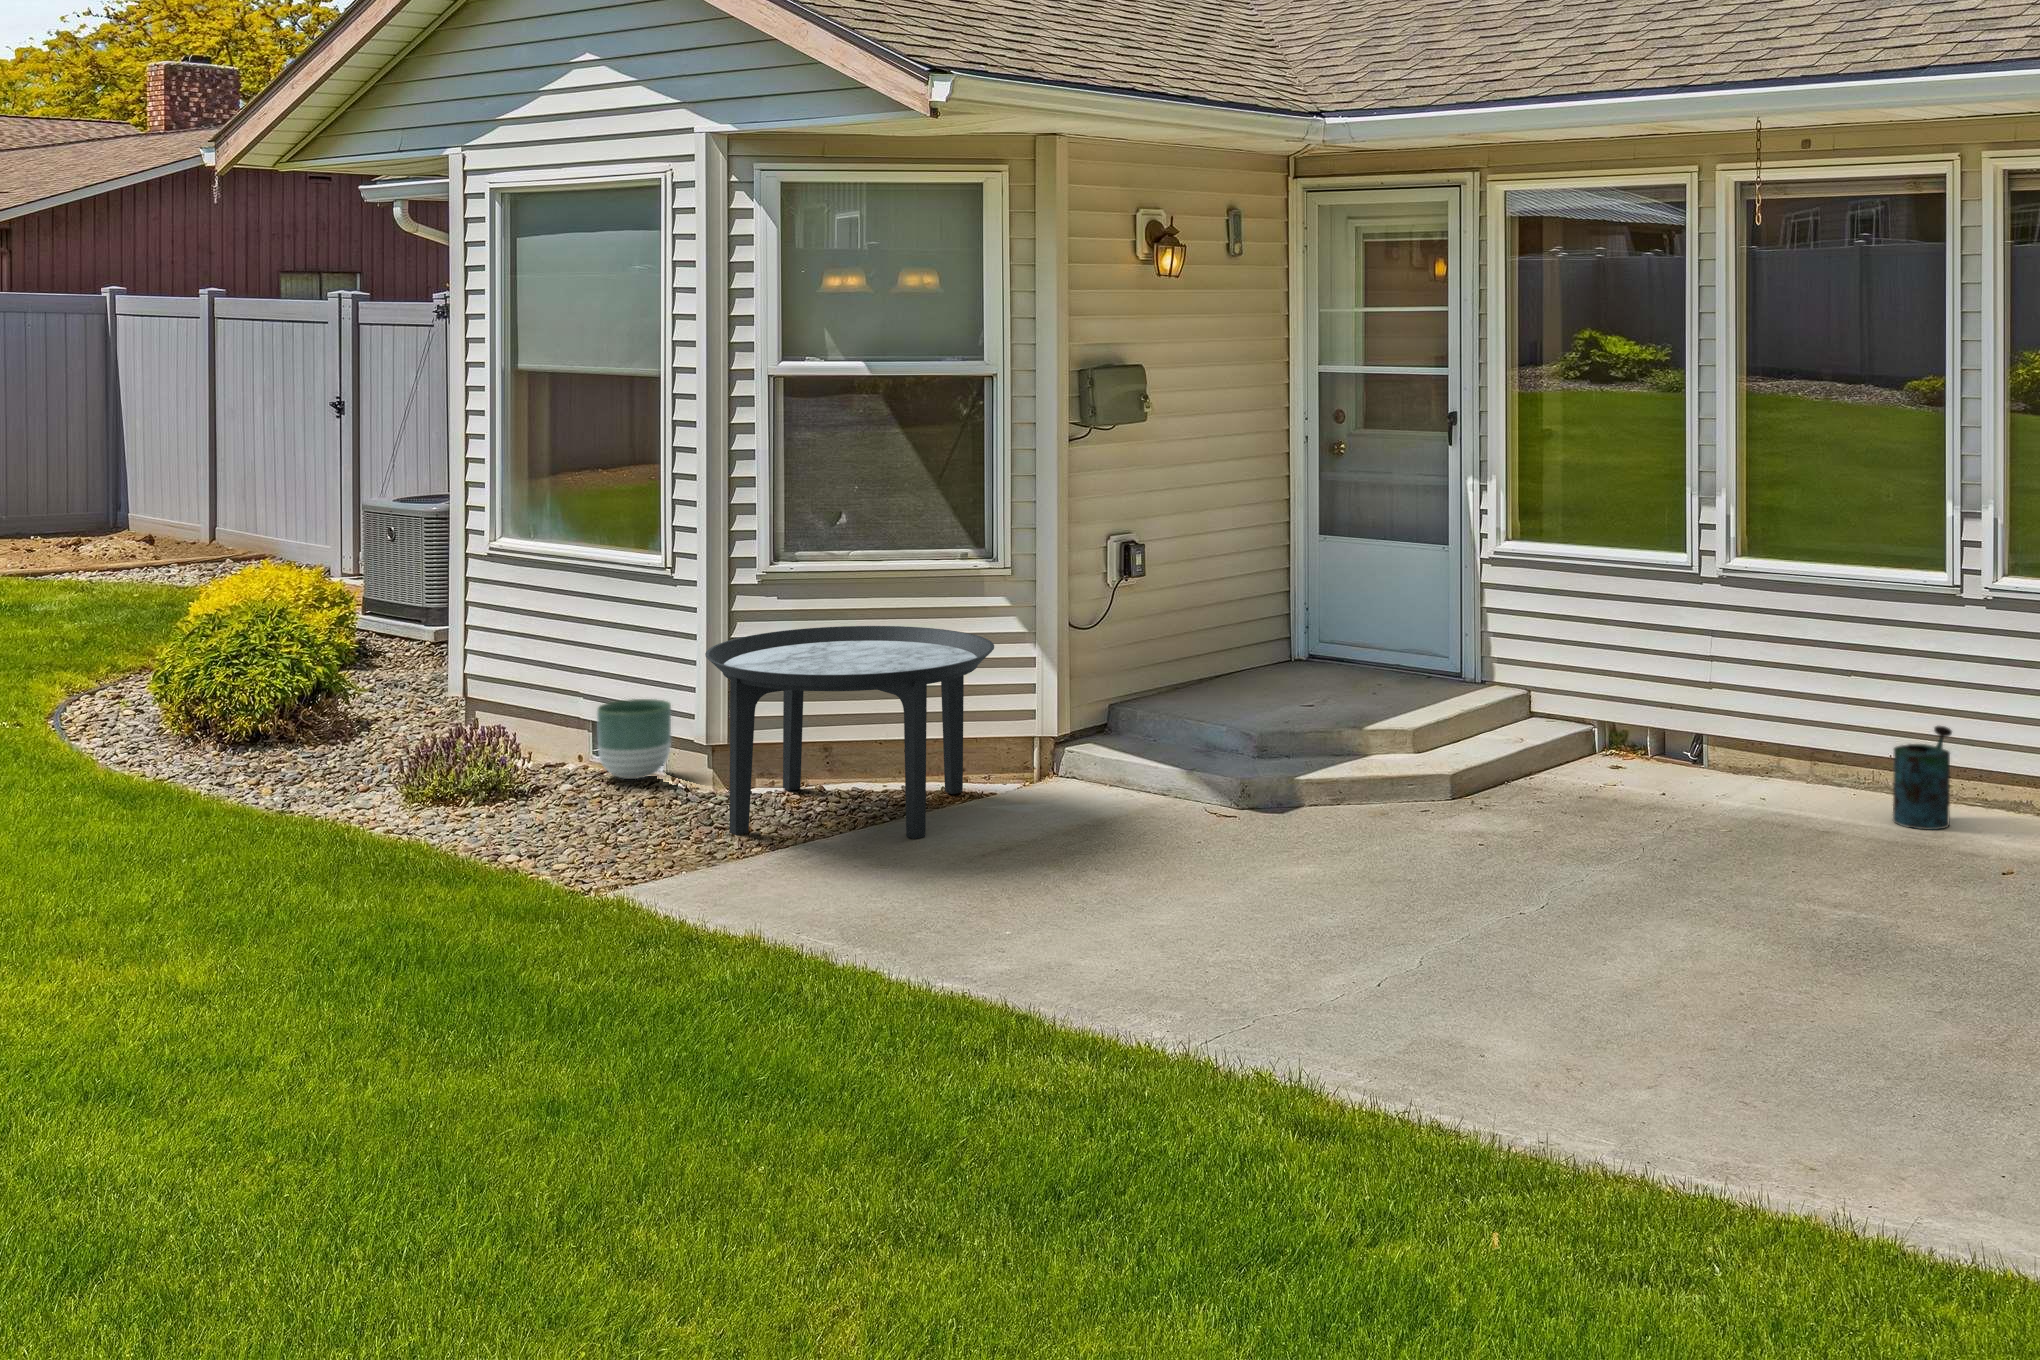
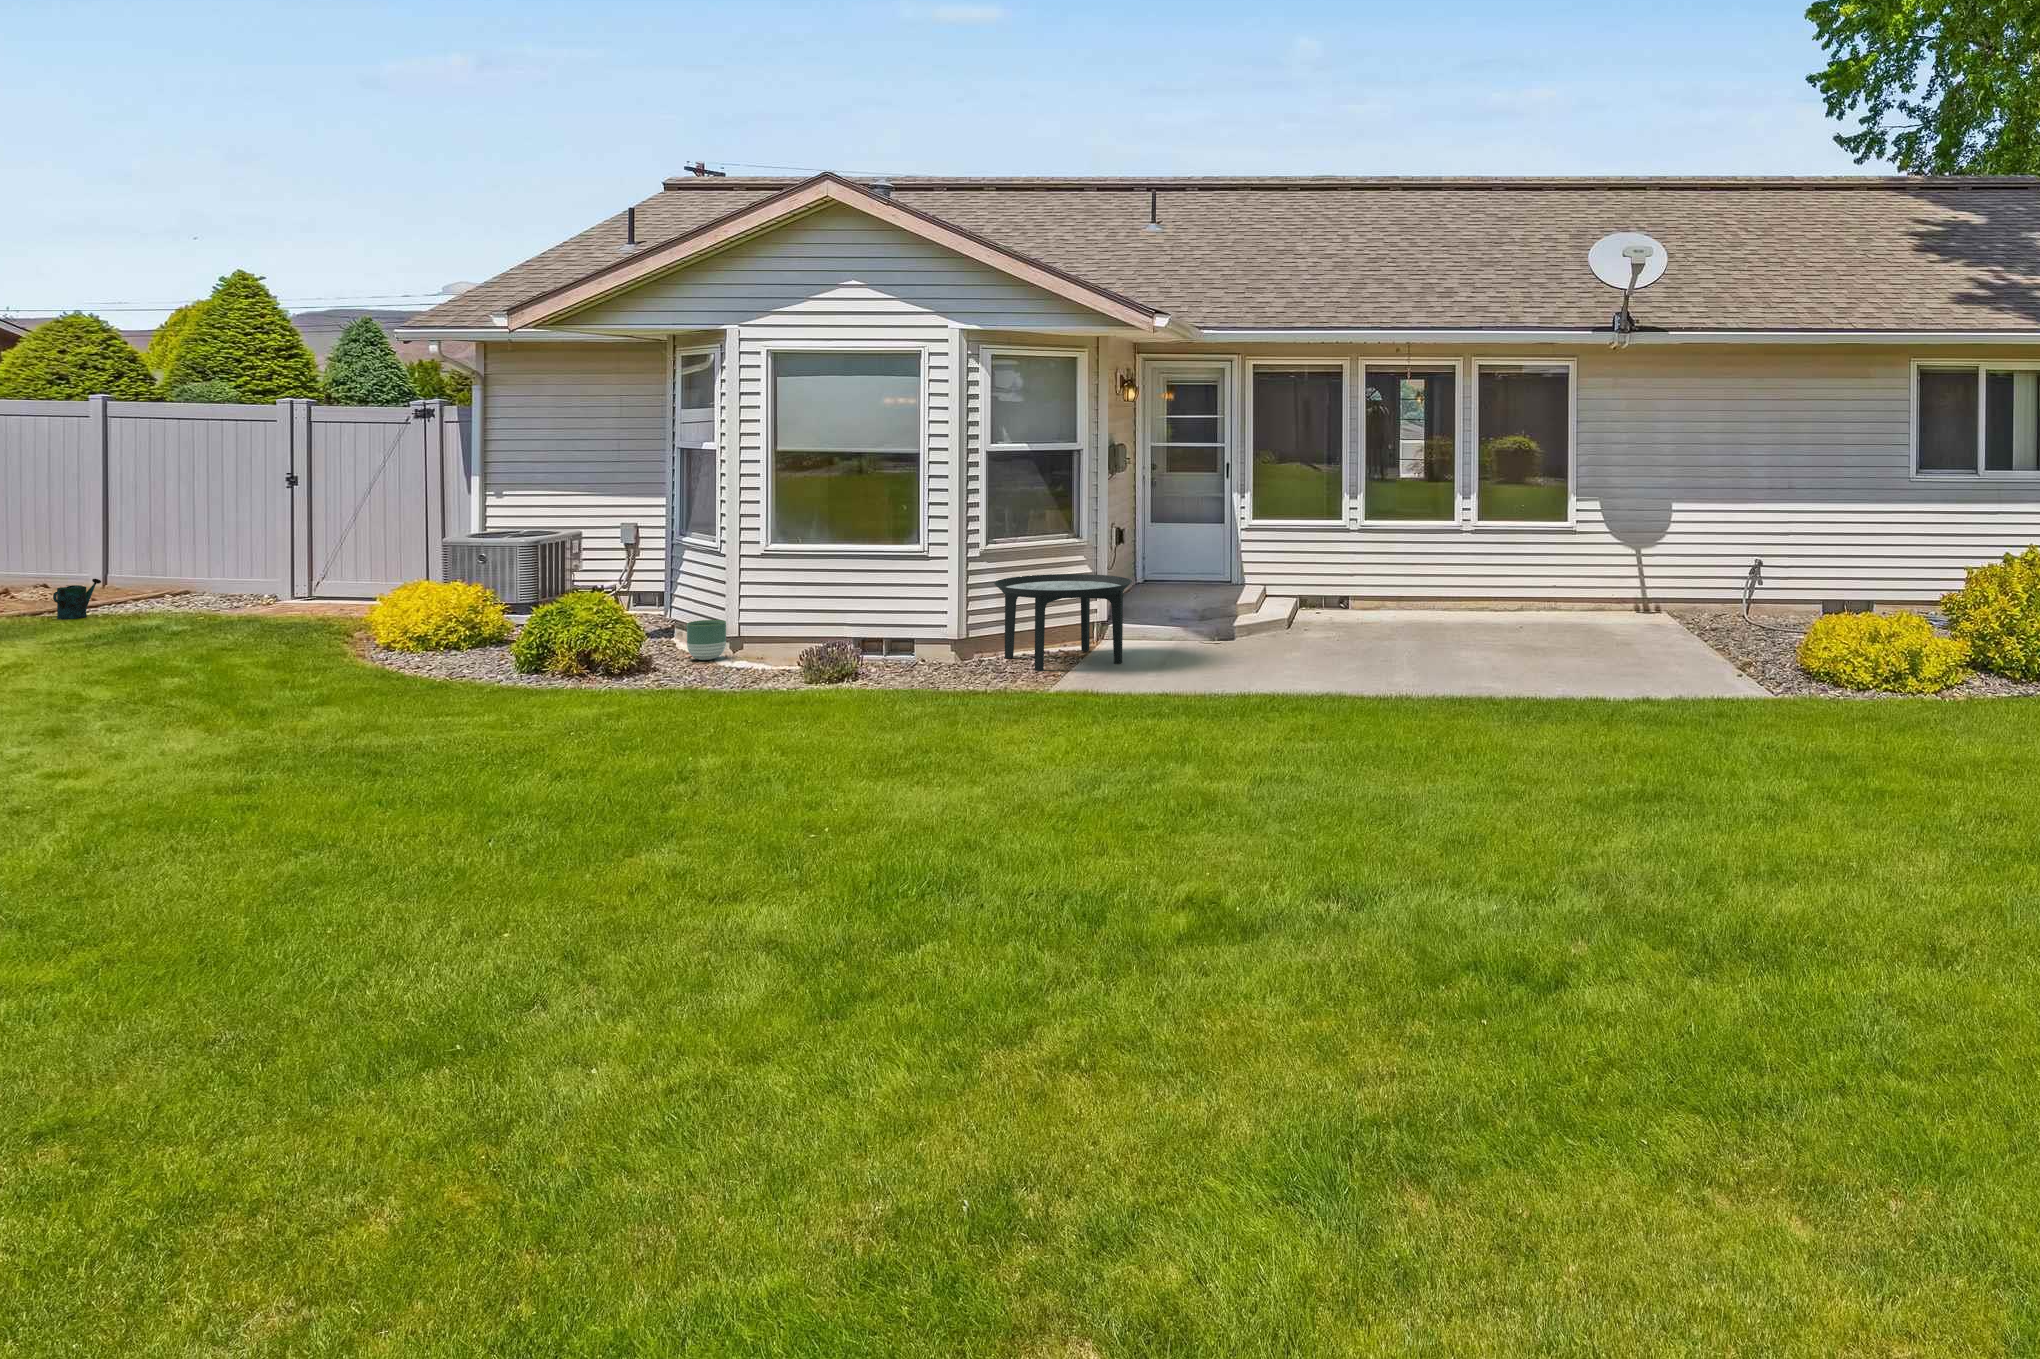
planter: present [597,699,671,779] -> present [687,620,726,660]
watering can: present [1893,726,1952,830] -> present [53,579,101,619]

